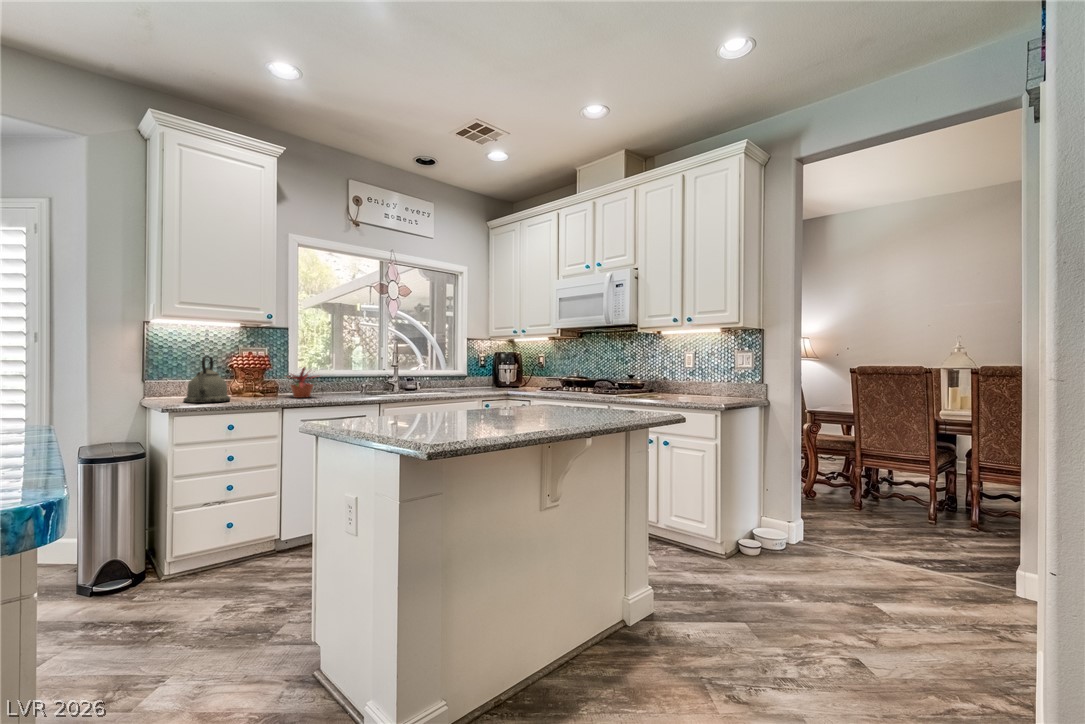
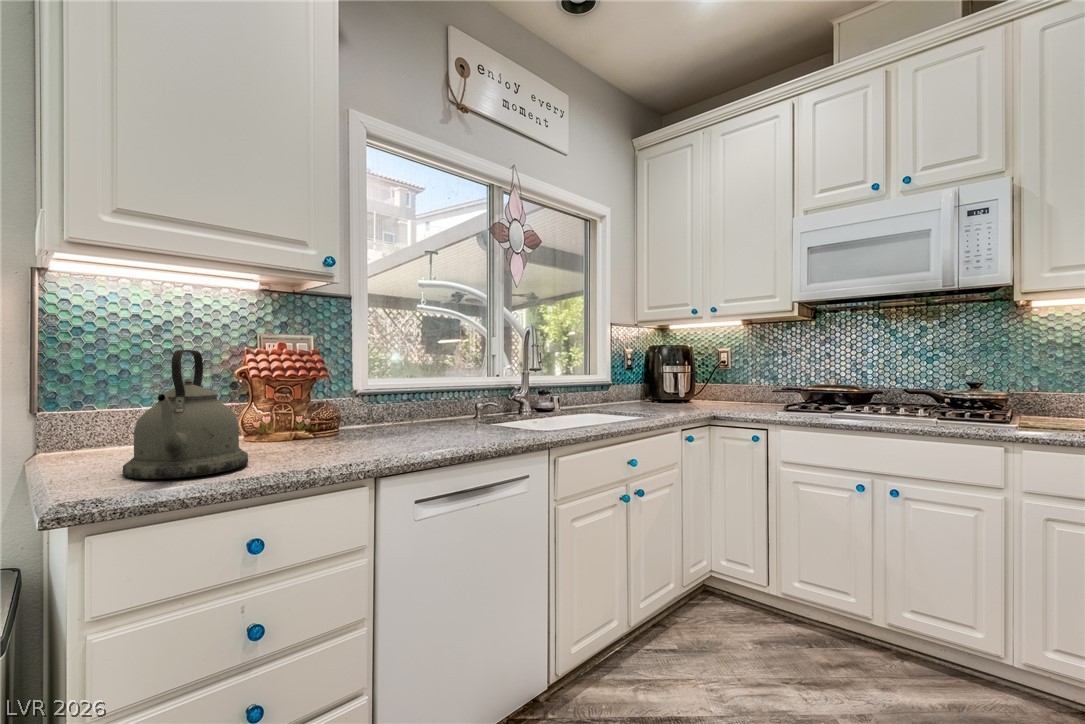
potted plant: present [290,367,315,398] -> none [351,368,444,442]

